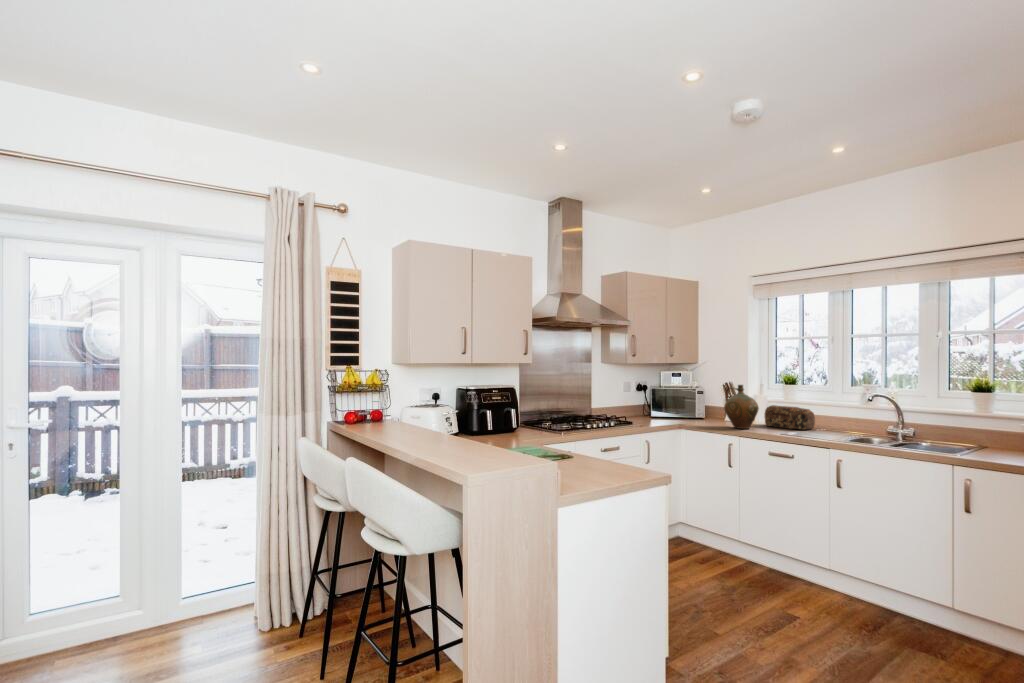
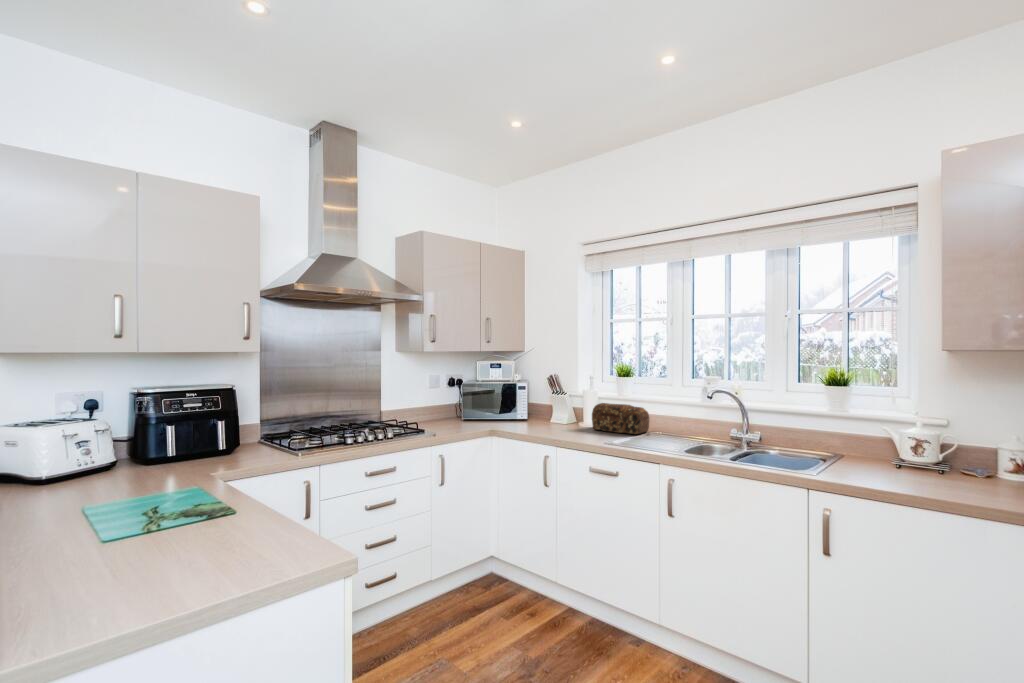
ceramic jug: present [724,385,759,429] -> none [541,378,582,436]

